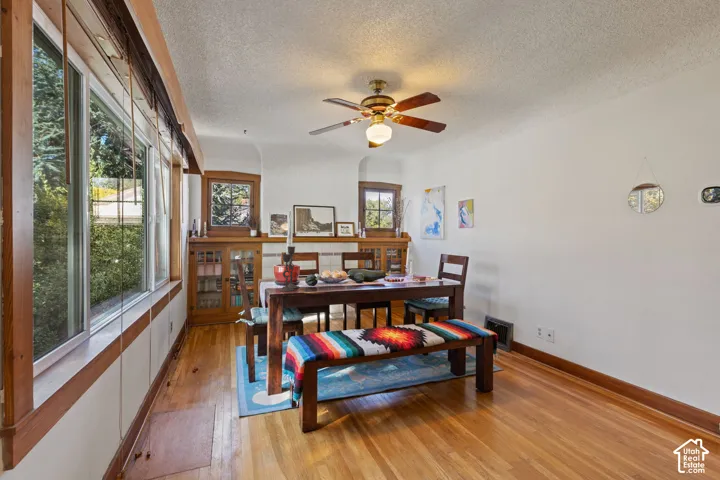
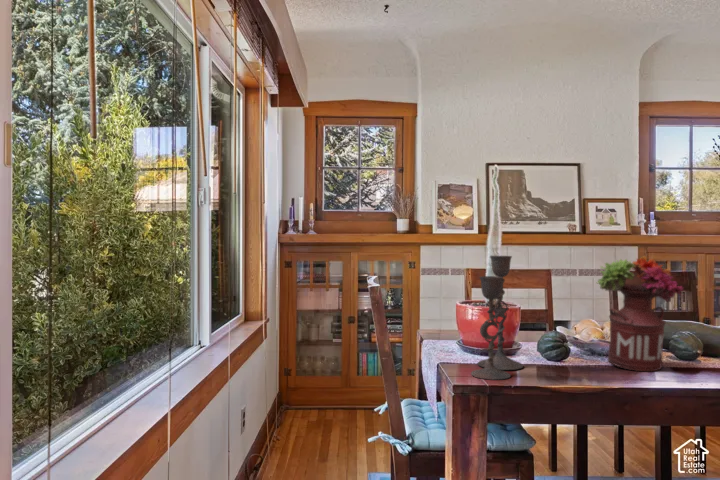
flower arrangement: none [326,246,353,286] -> present [598,257,684,371]

